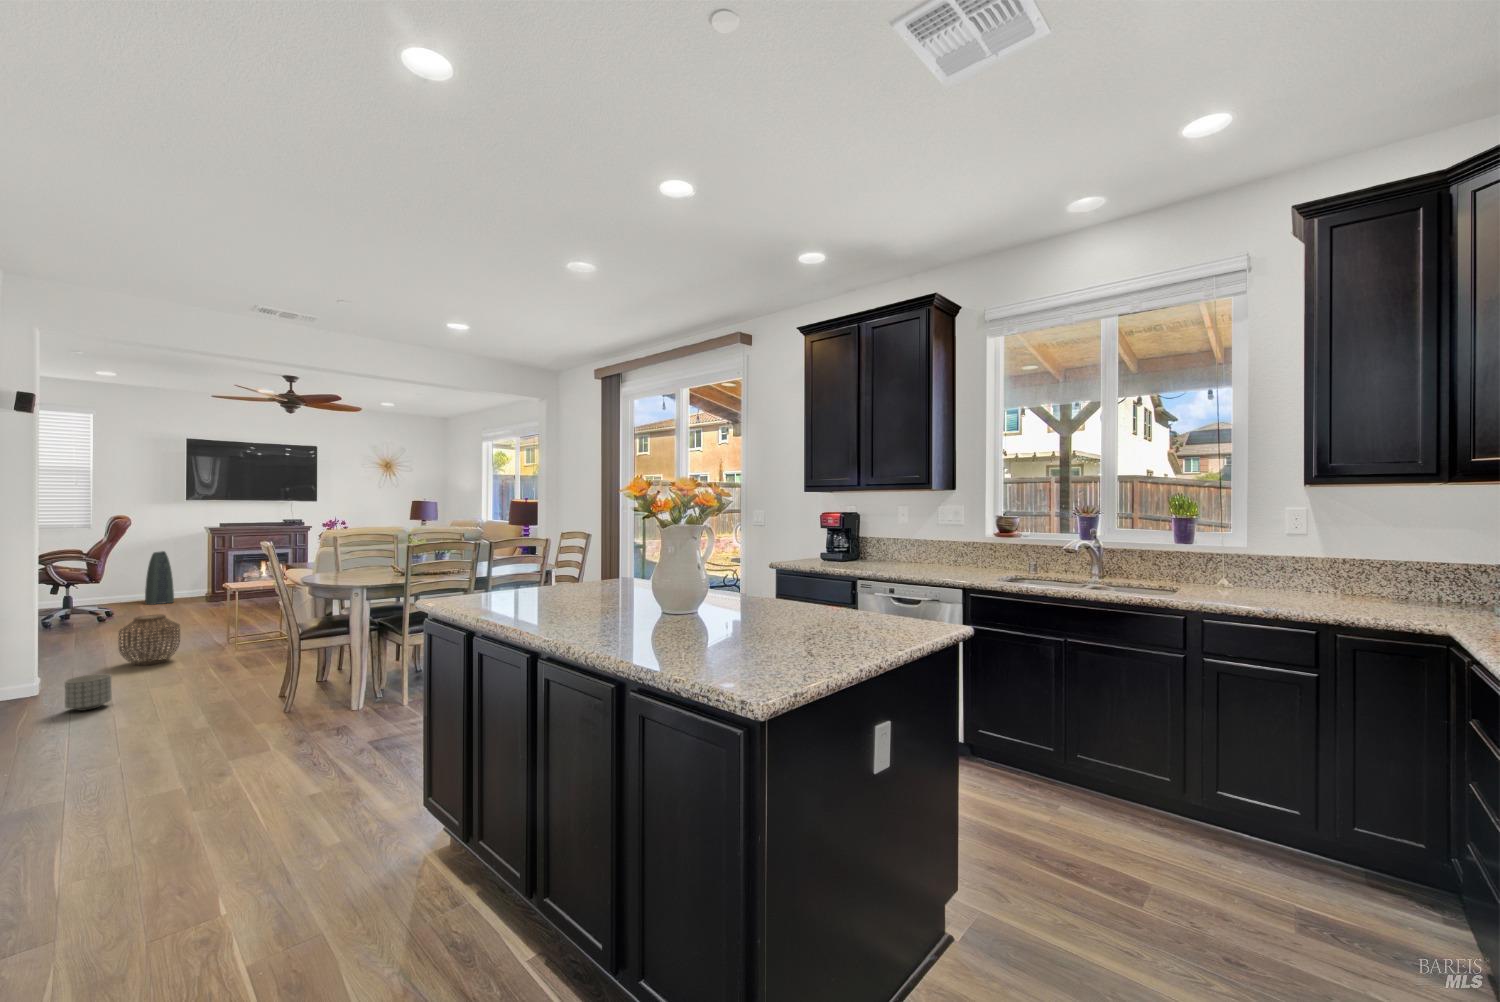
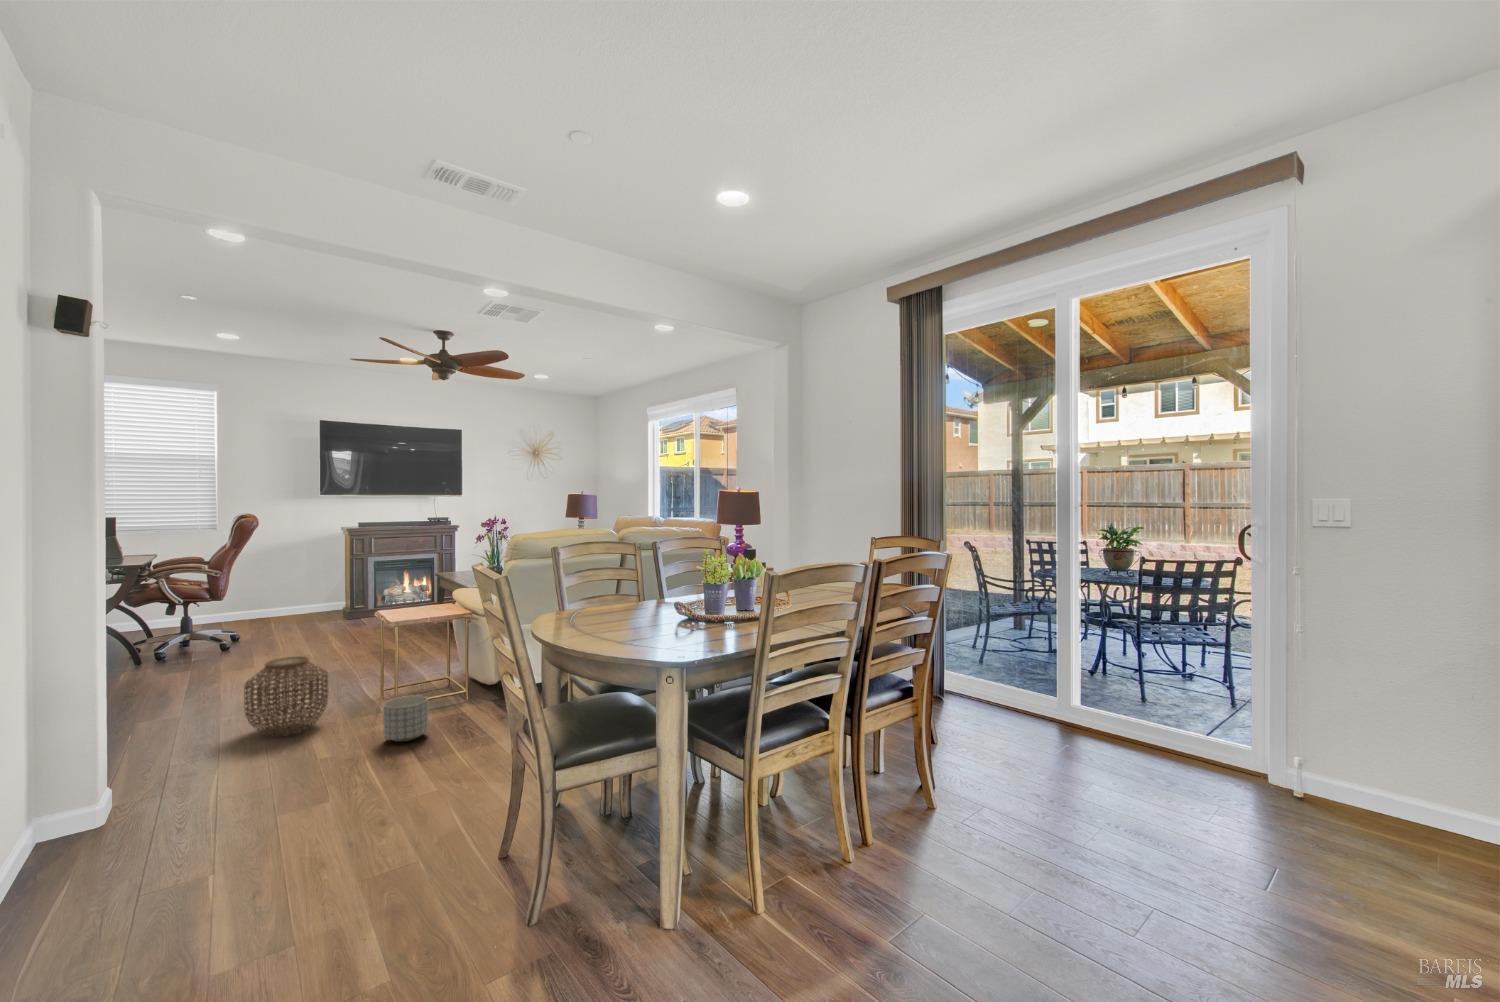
air purifier: present [145,551,174,605] -> none [275,558,307,624]
planter: present [65,674,112,711] -> present [383,695,428,742]

